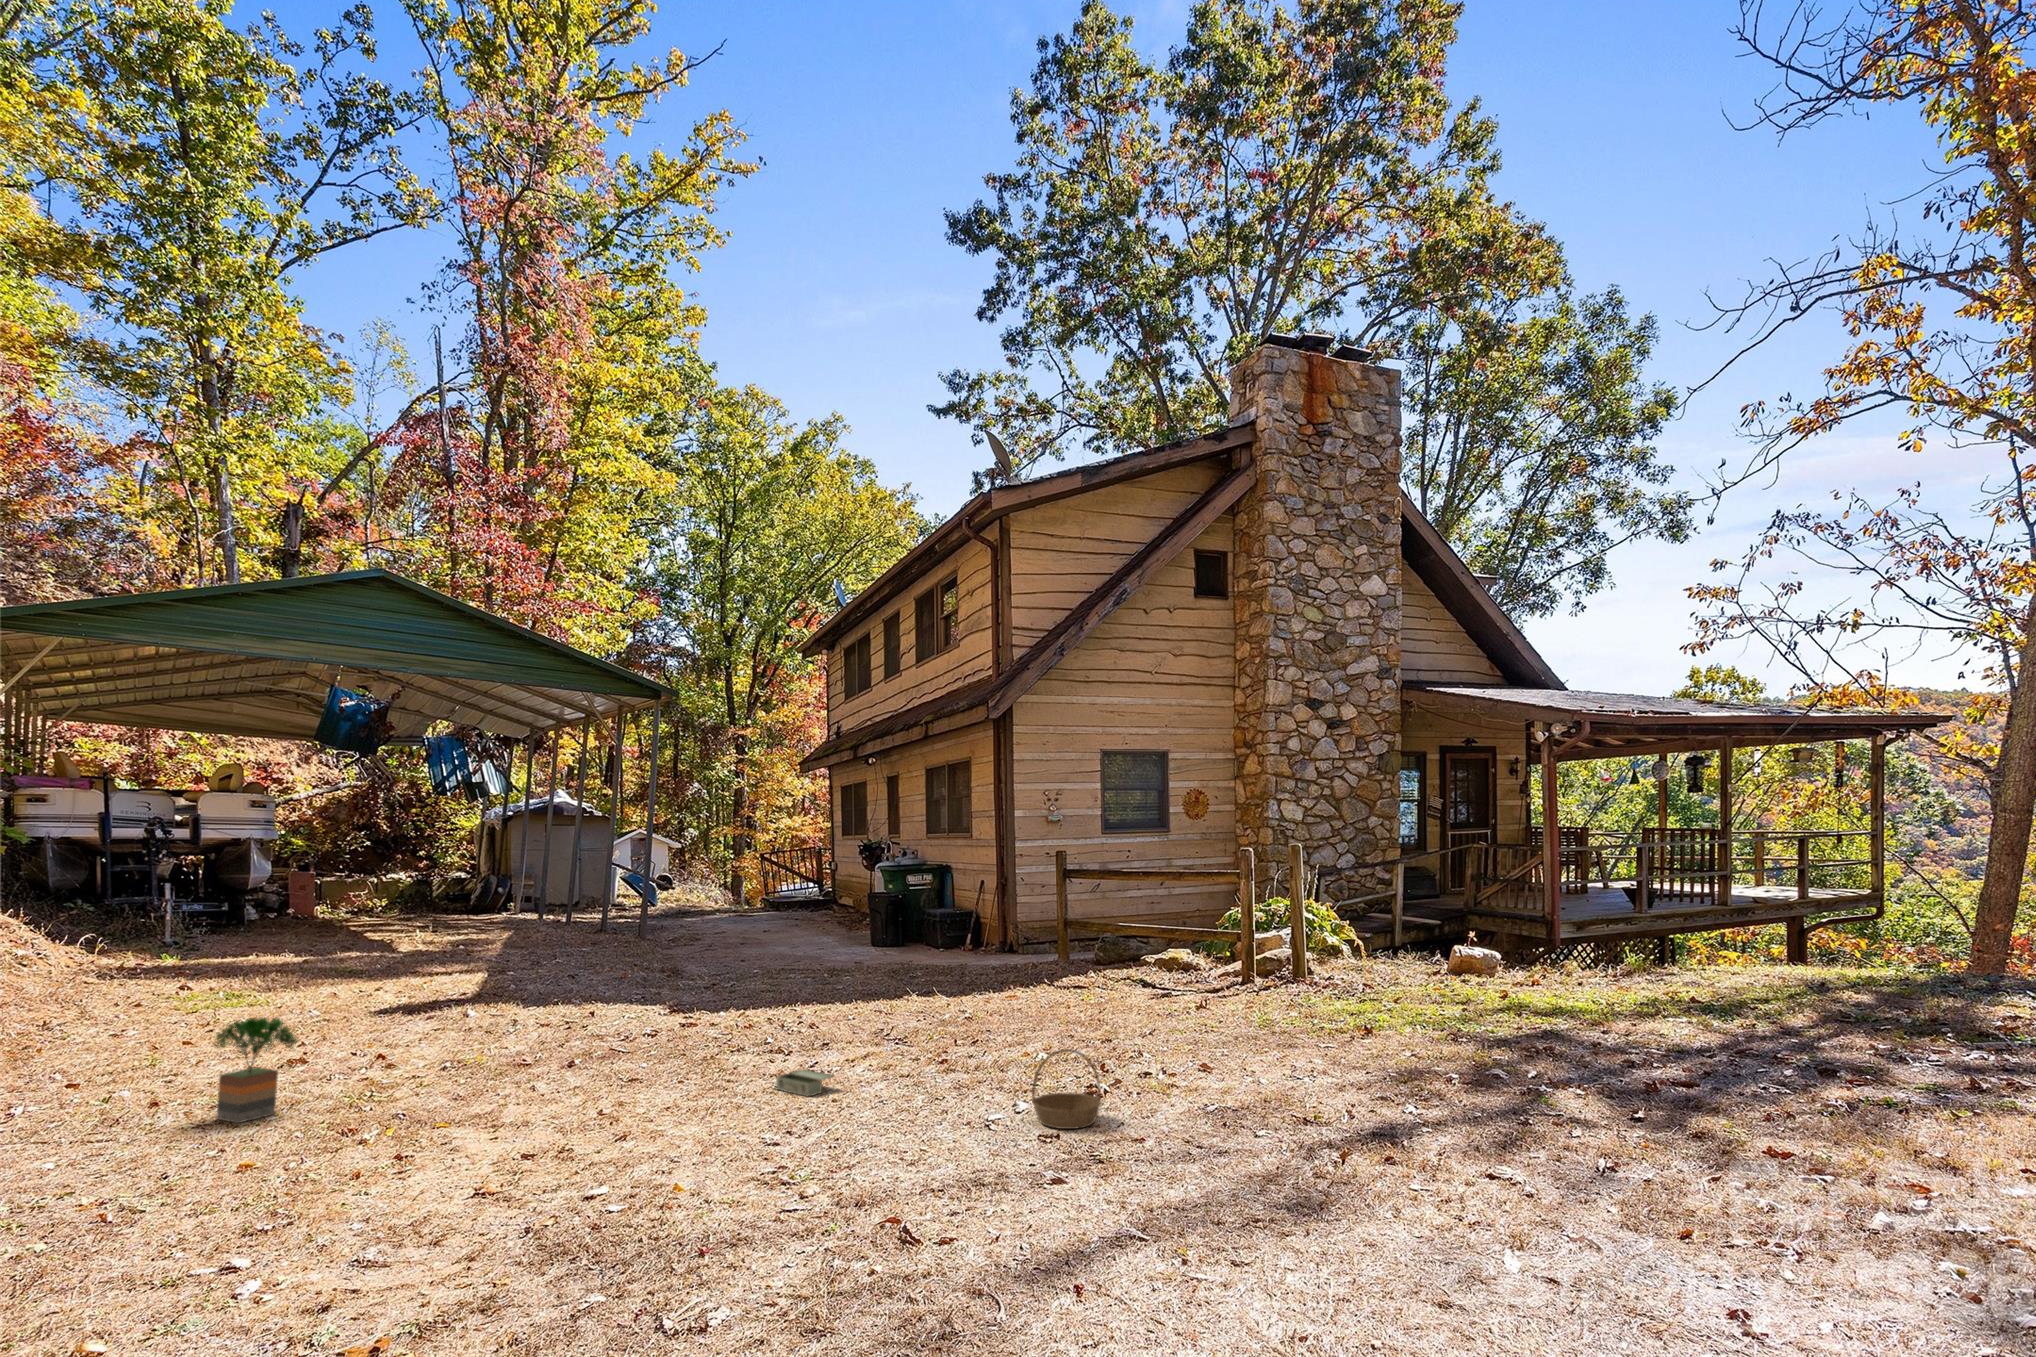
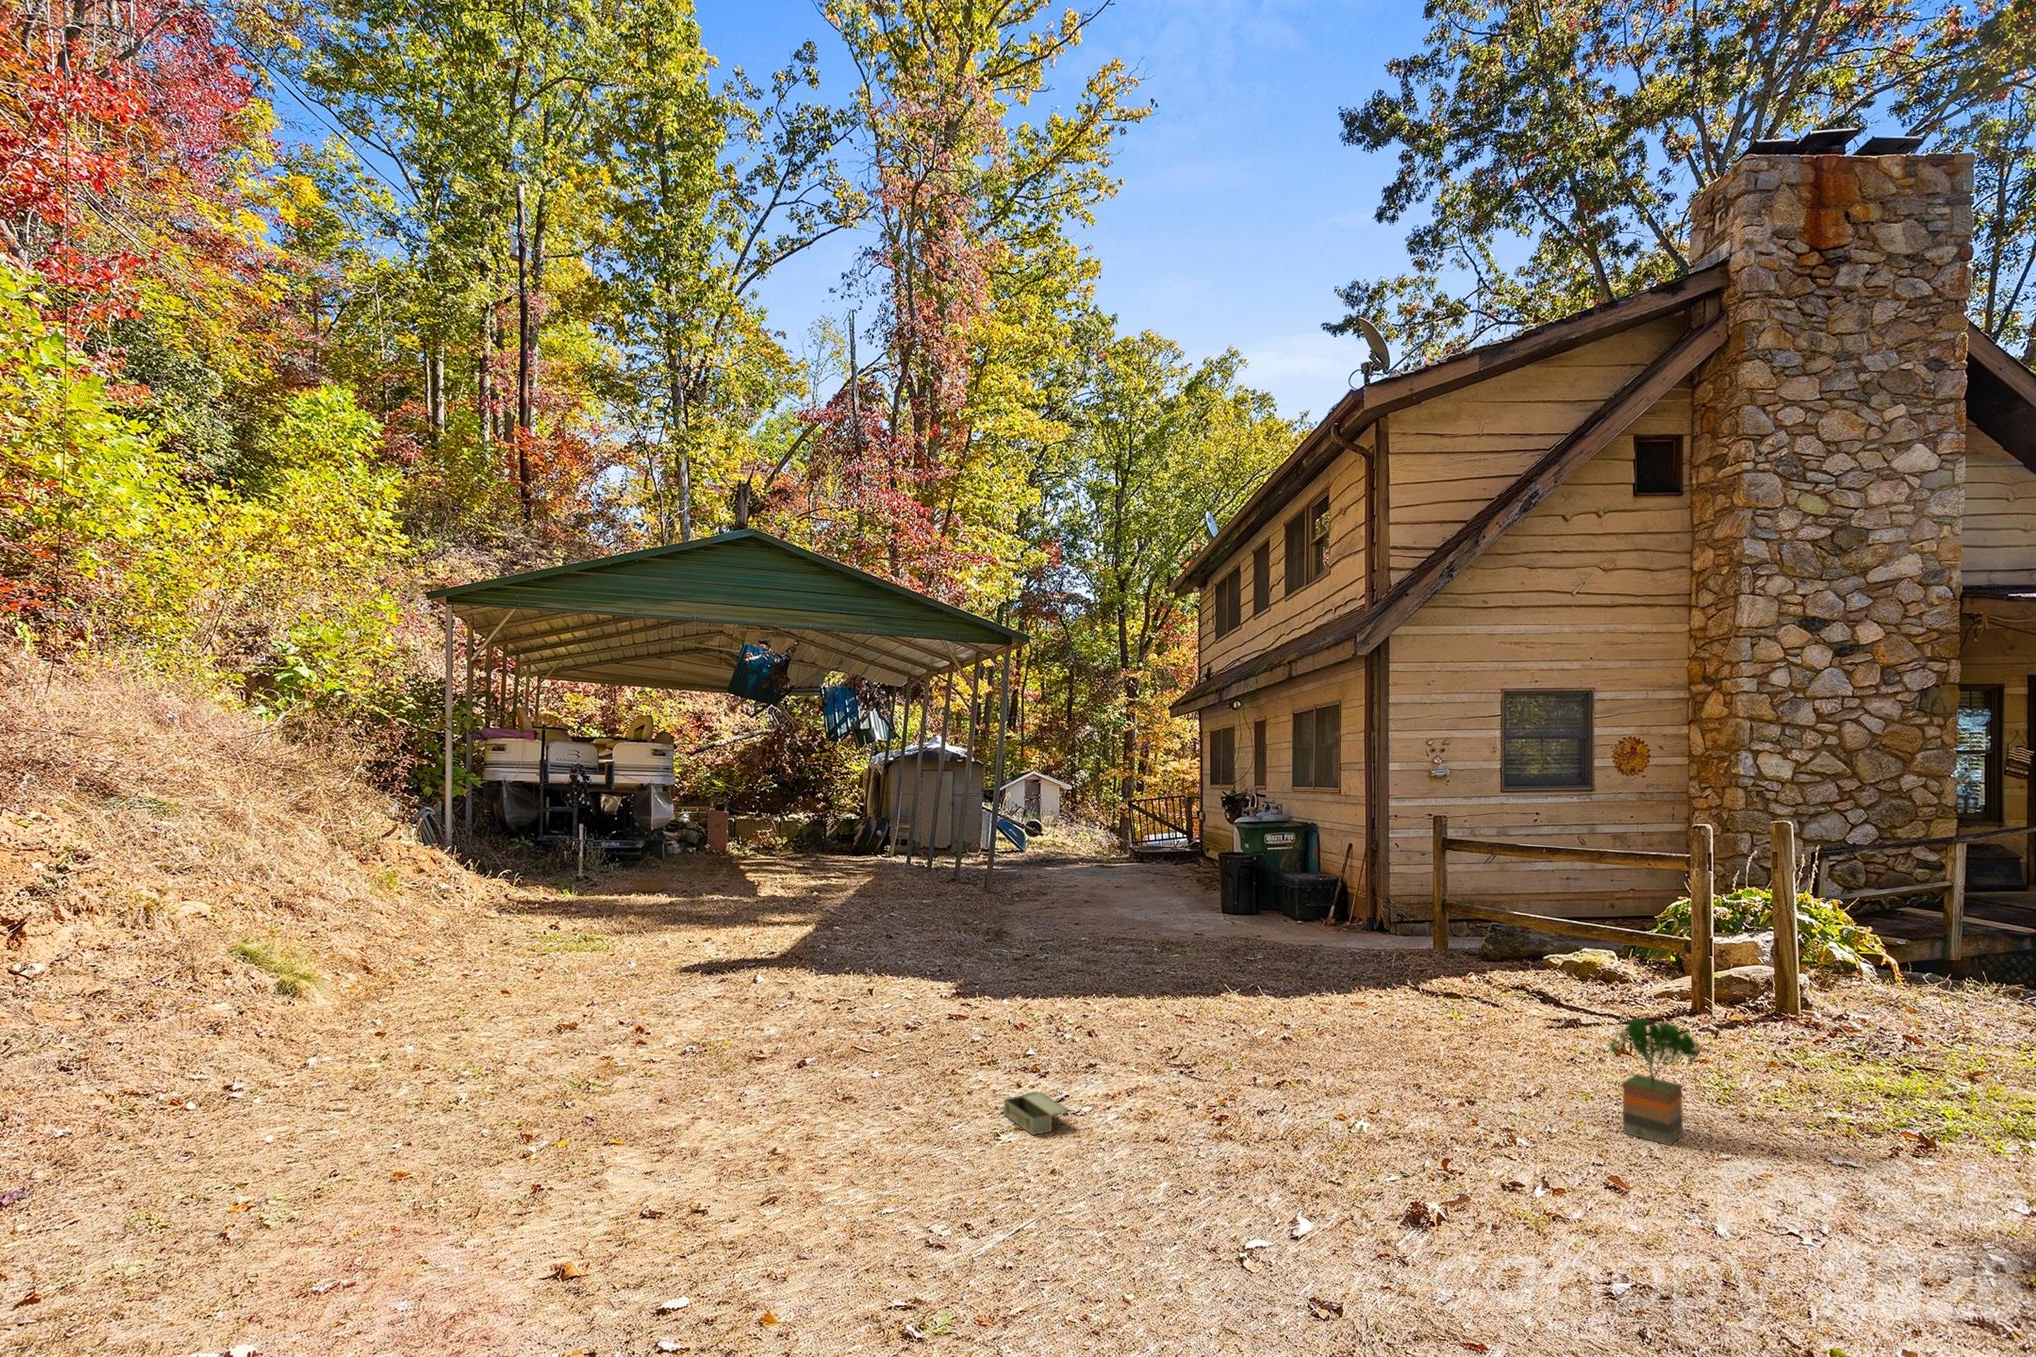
potted tree: present [215,1017,297,1123] -> present [1610,1018,1702,1145]
basket: present [1032,1049,1101,1129] -> present [634,869,666,892]

